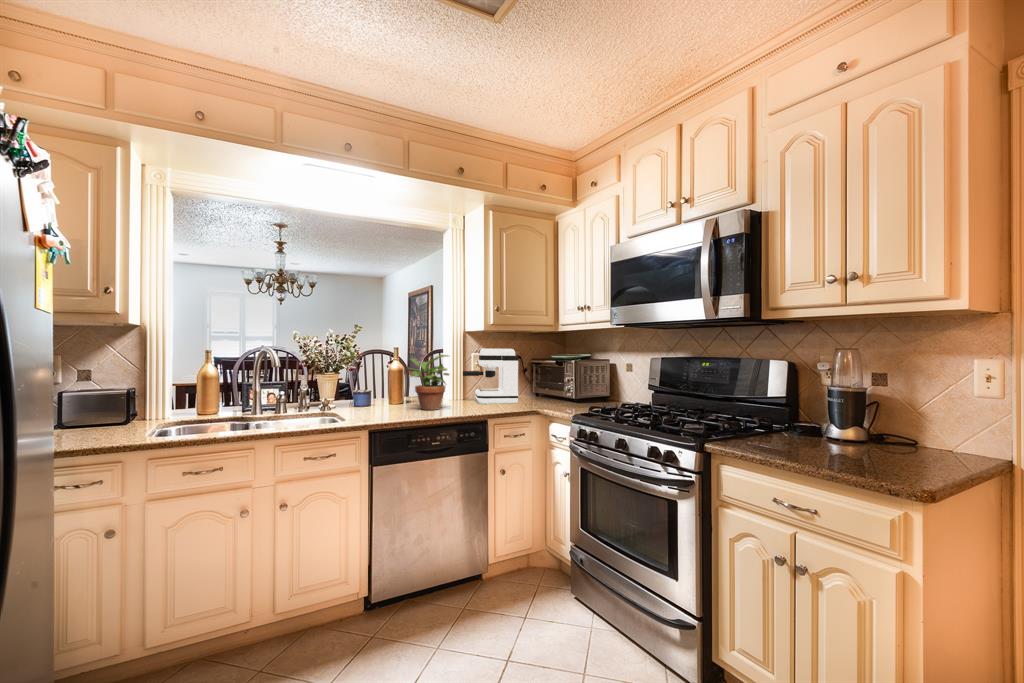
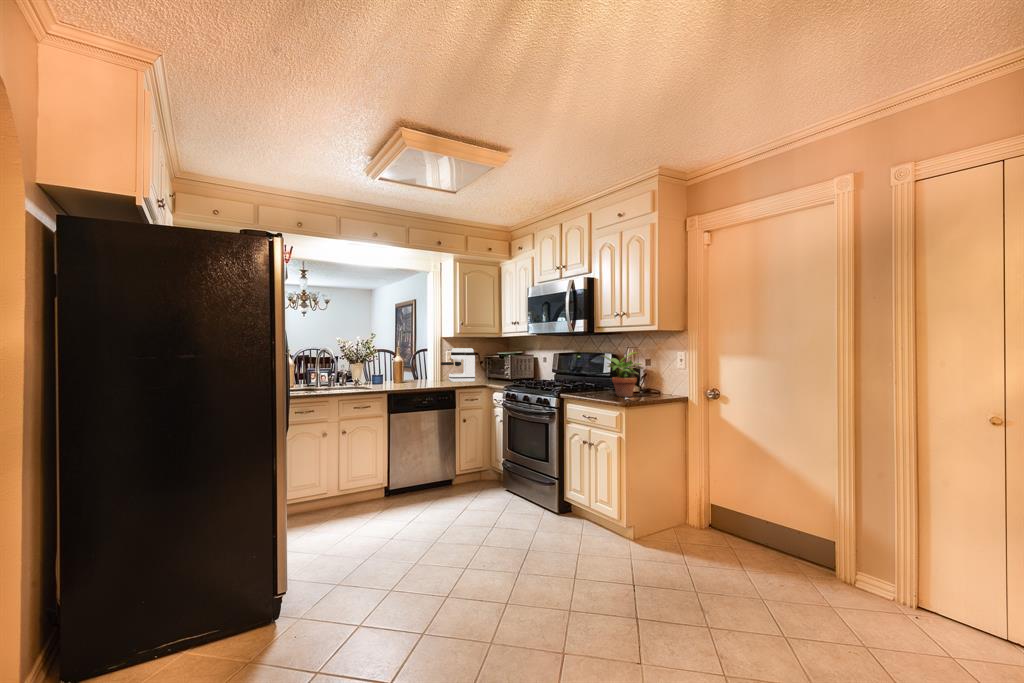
potted plant: present [408,355,449,410] -> present [603,352,643,397]

